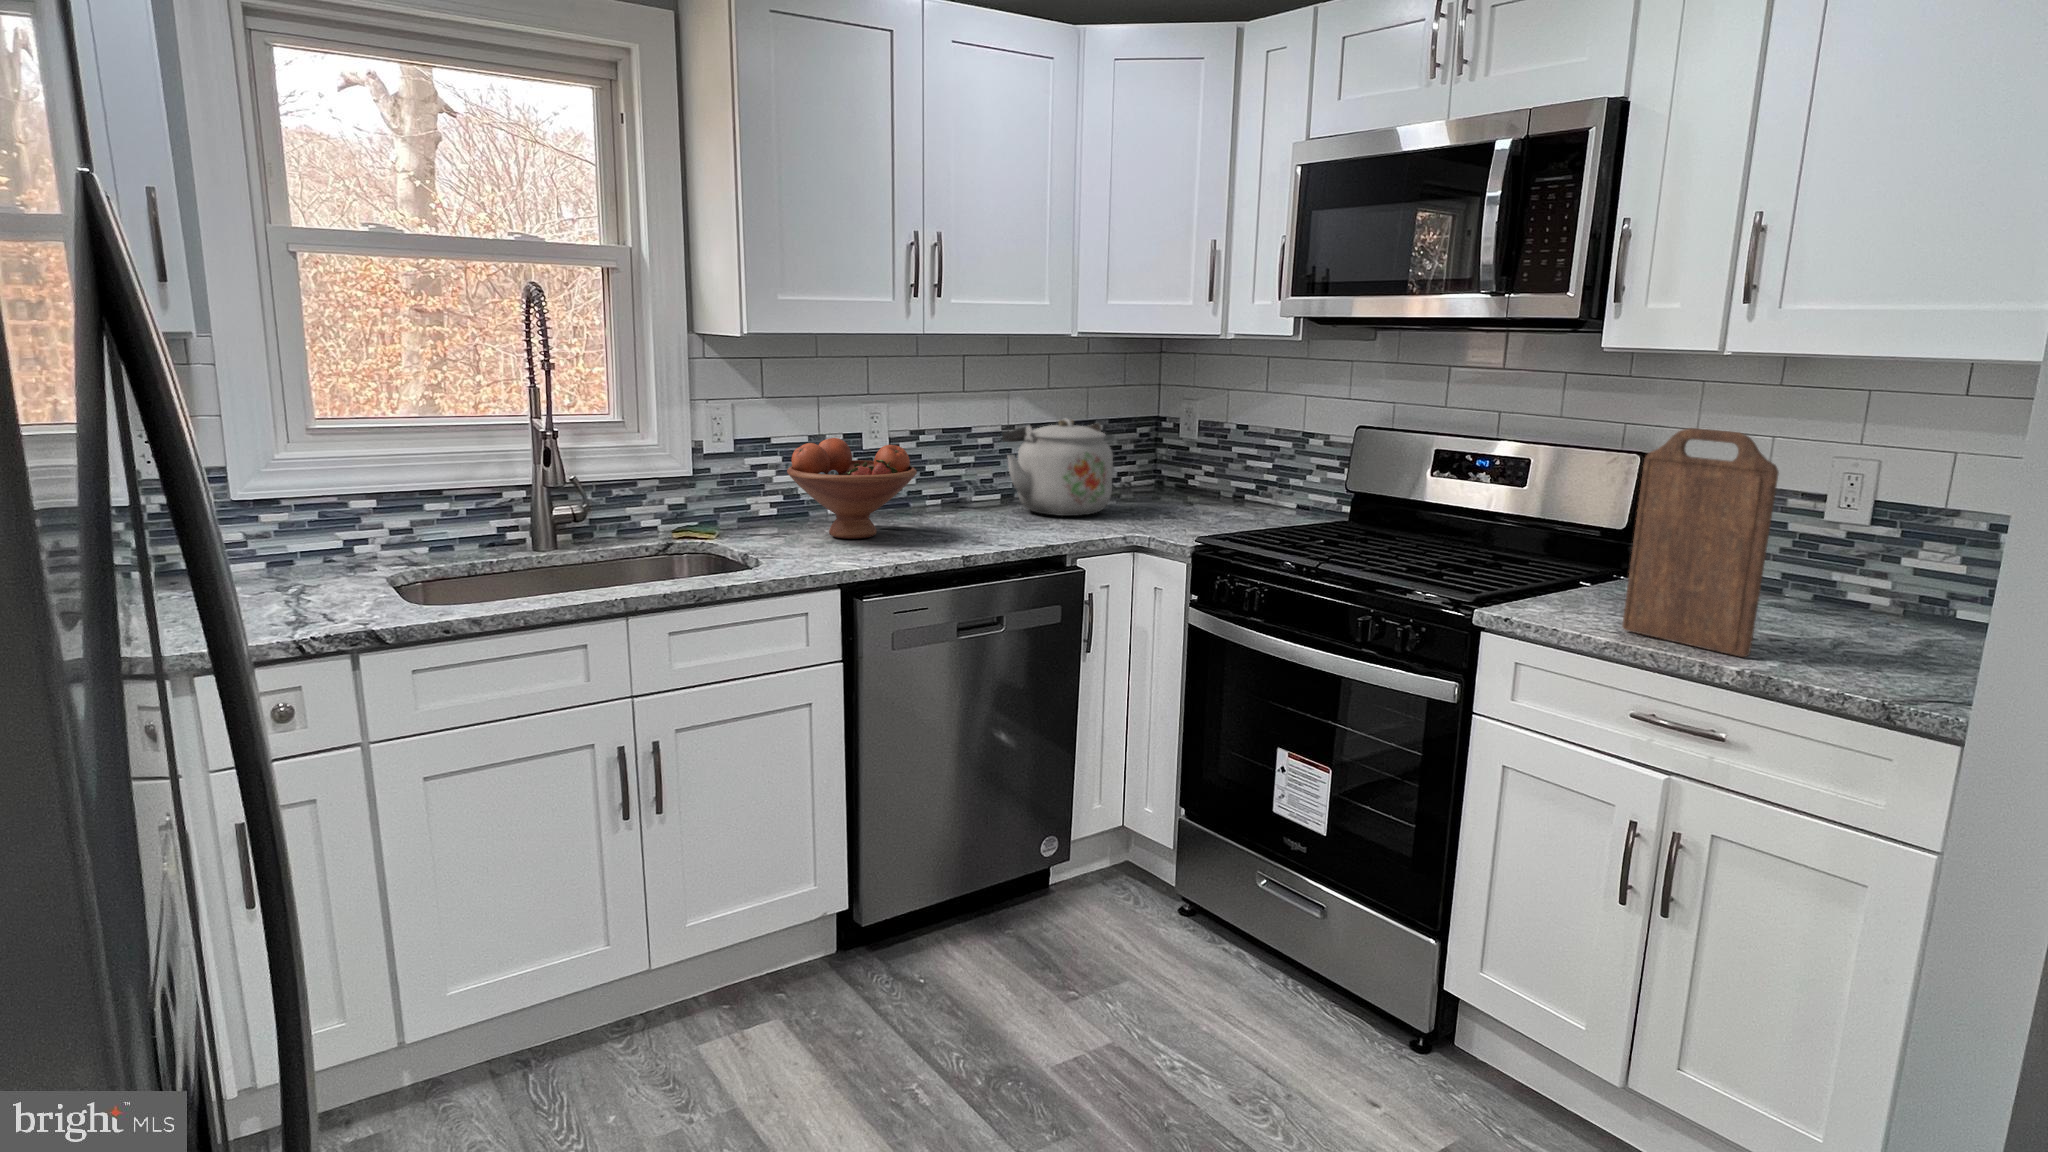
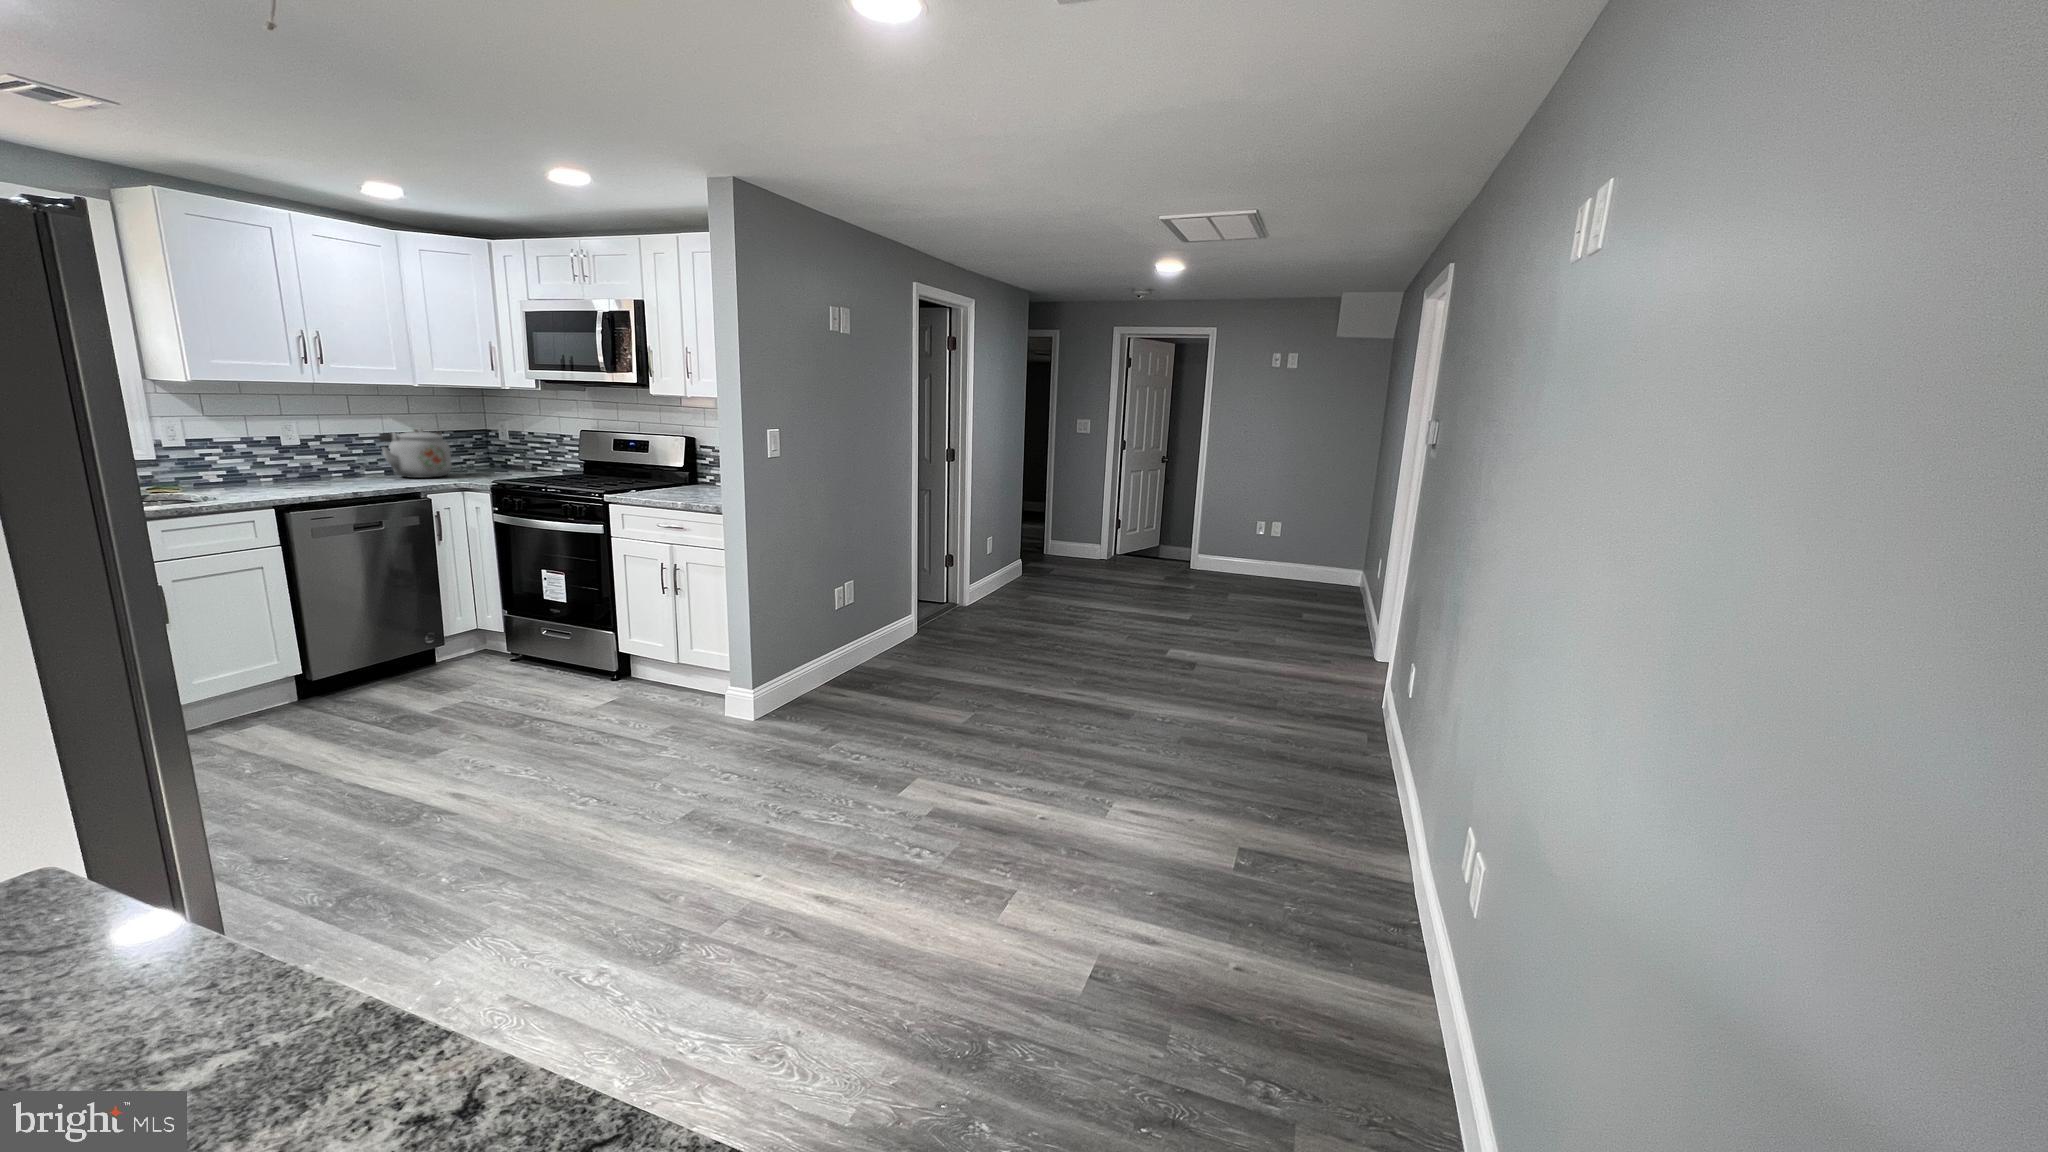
cutting board: present [1622,428,1779,657] -> none [653,422,692,501]
fruit bowl: present [787,438,917,539] -> none [229,437,319,489]

